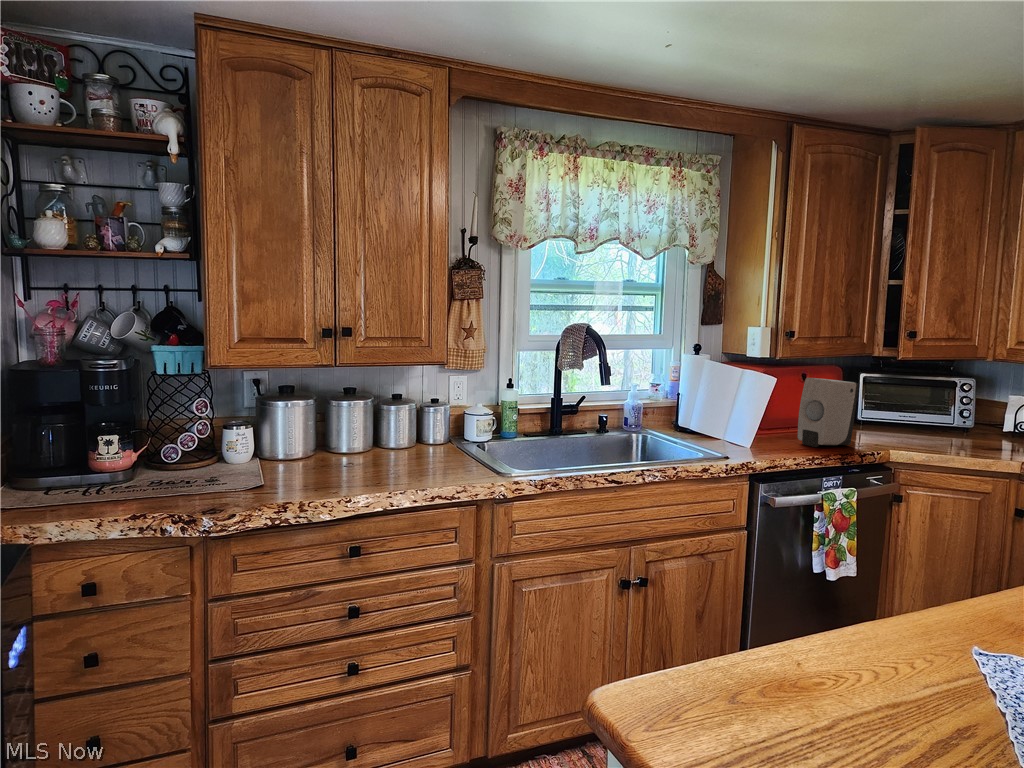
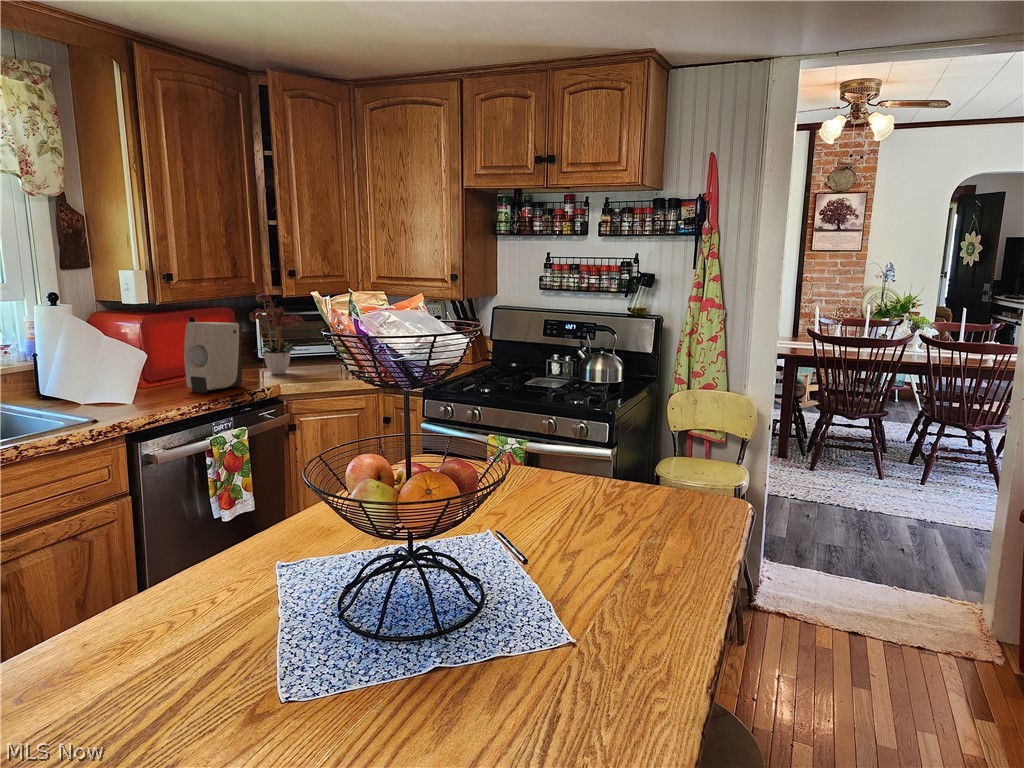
flower arrangement: none [858,350,927,439] -> present [250,293,304,374]

